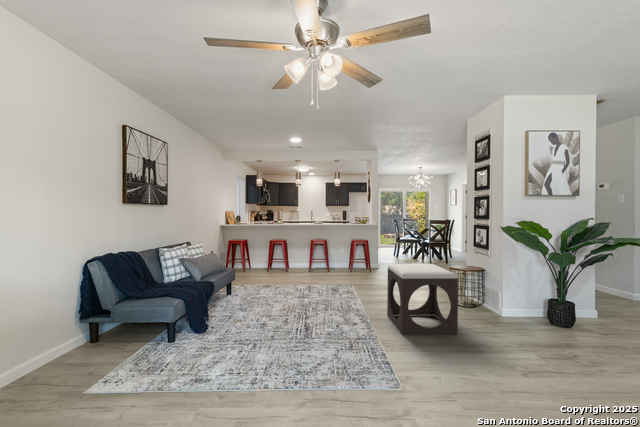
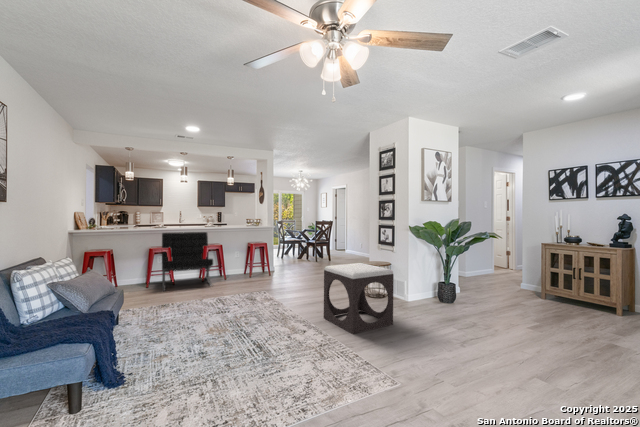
lounge chair: none [278,228,319,275] -> present [162,232,213,291]

